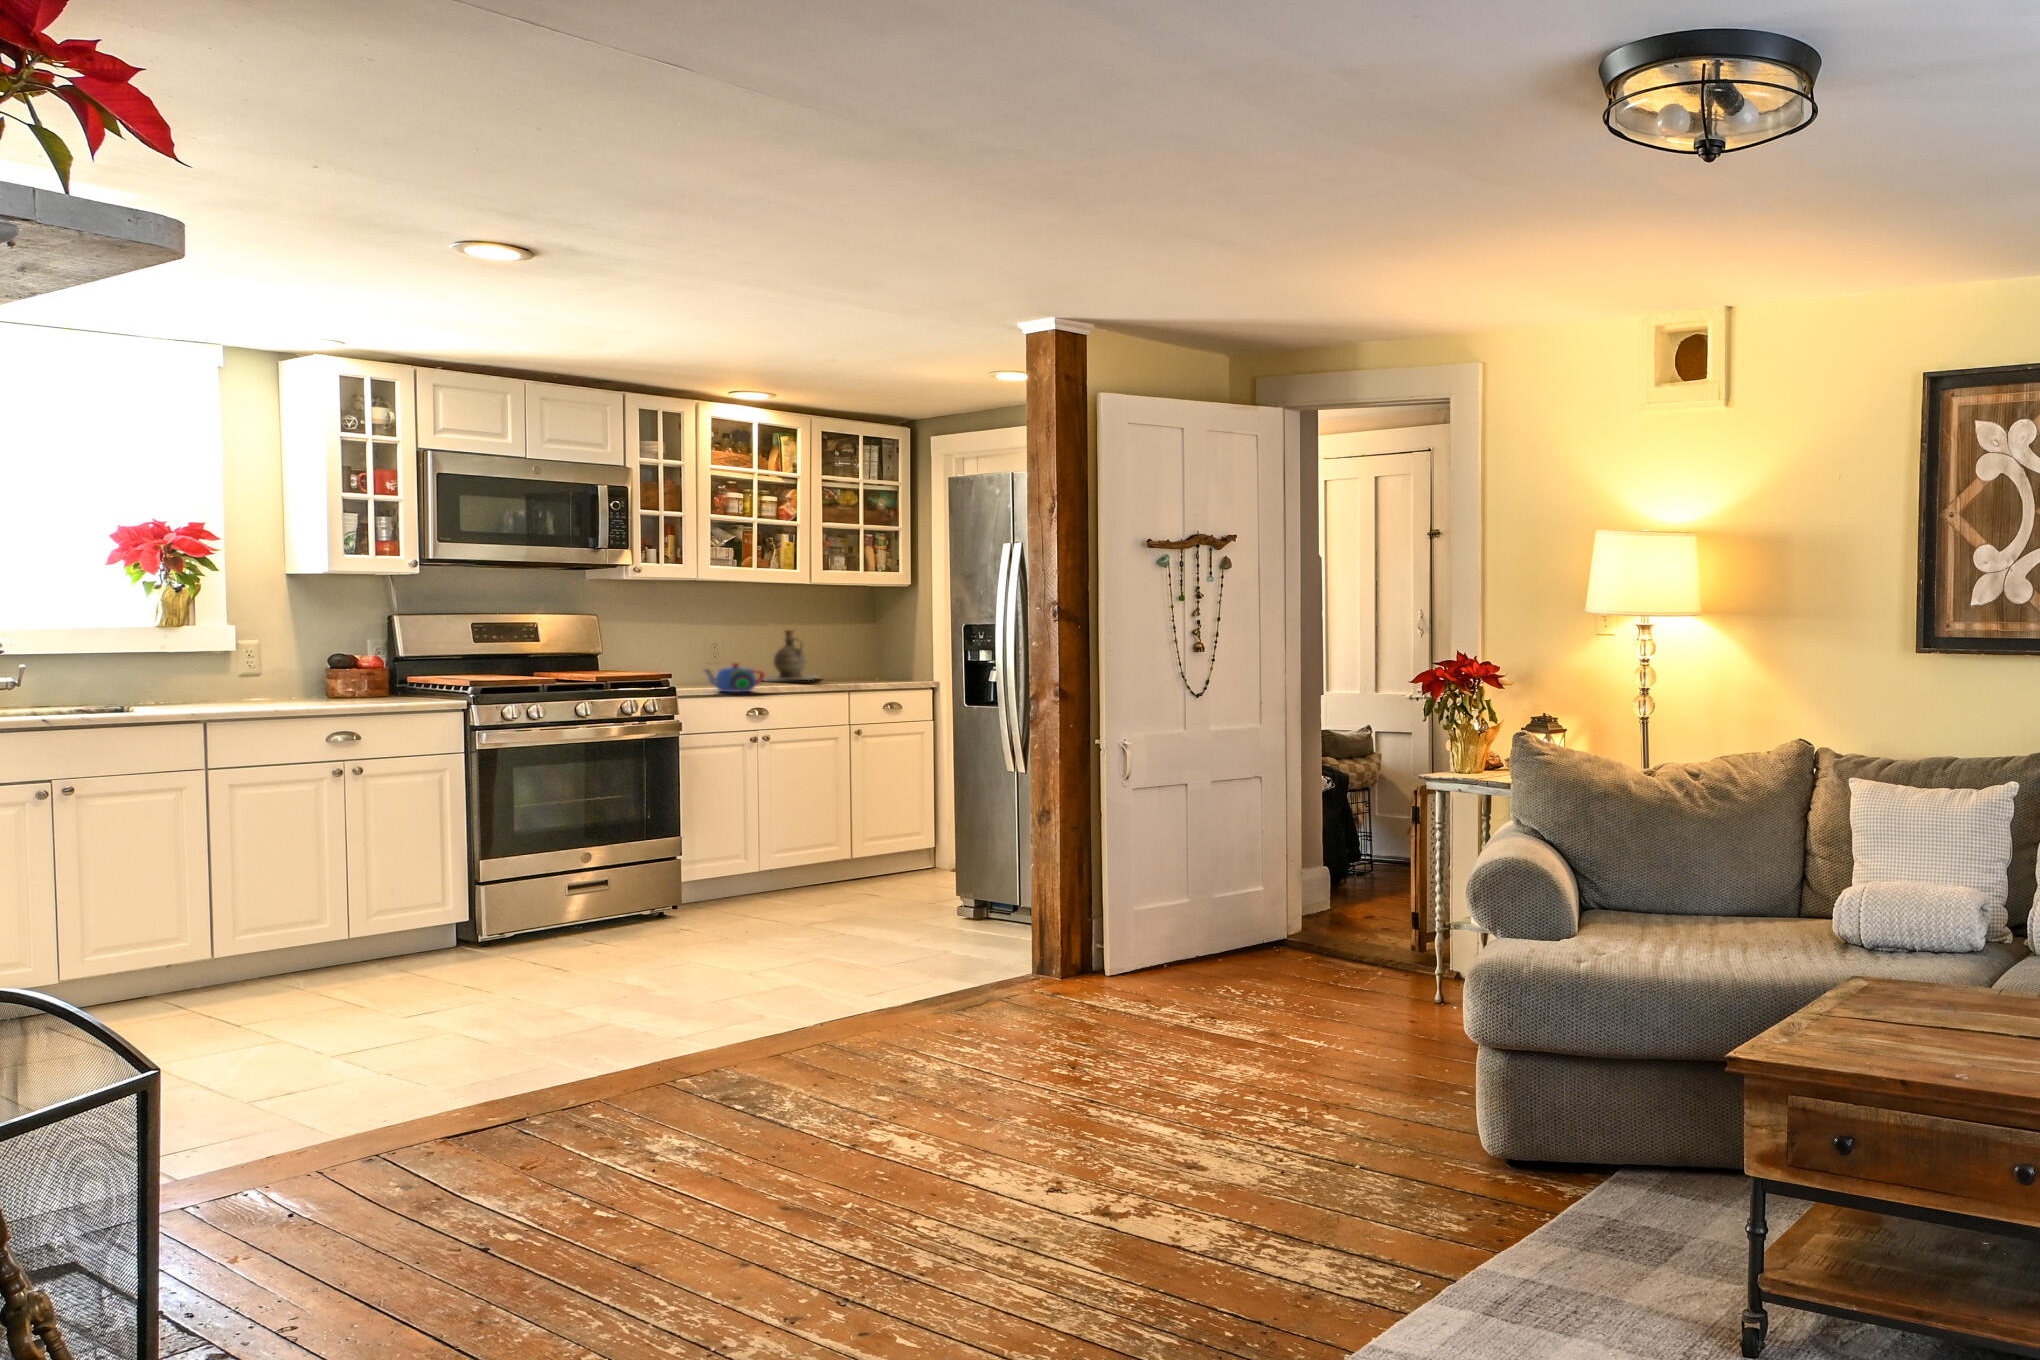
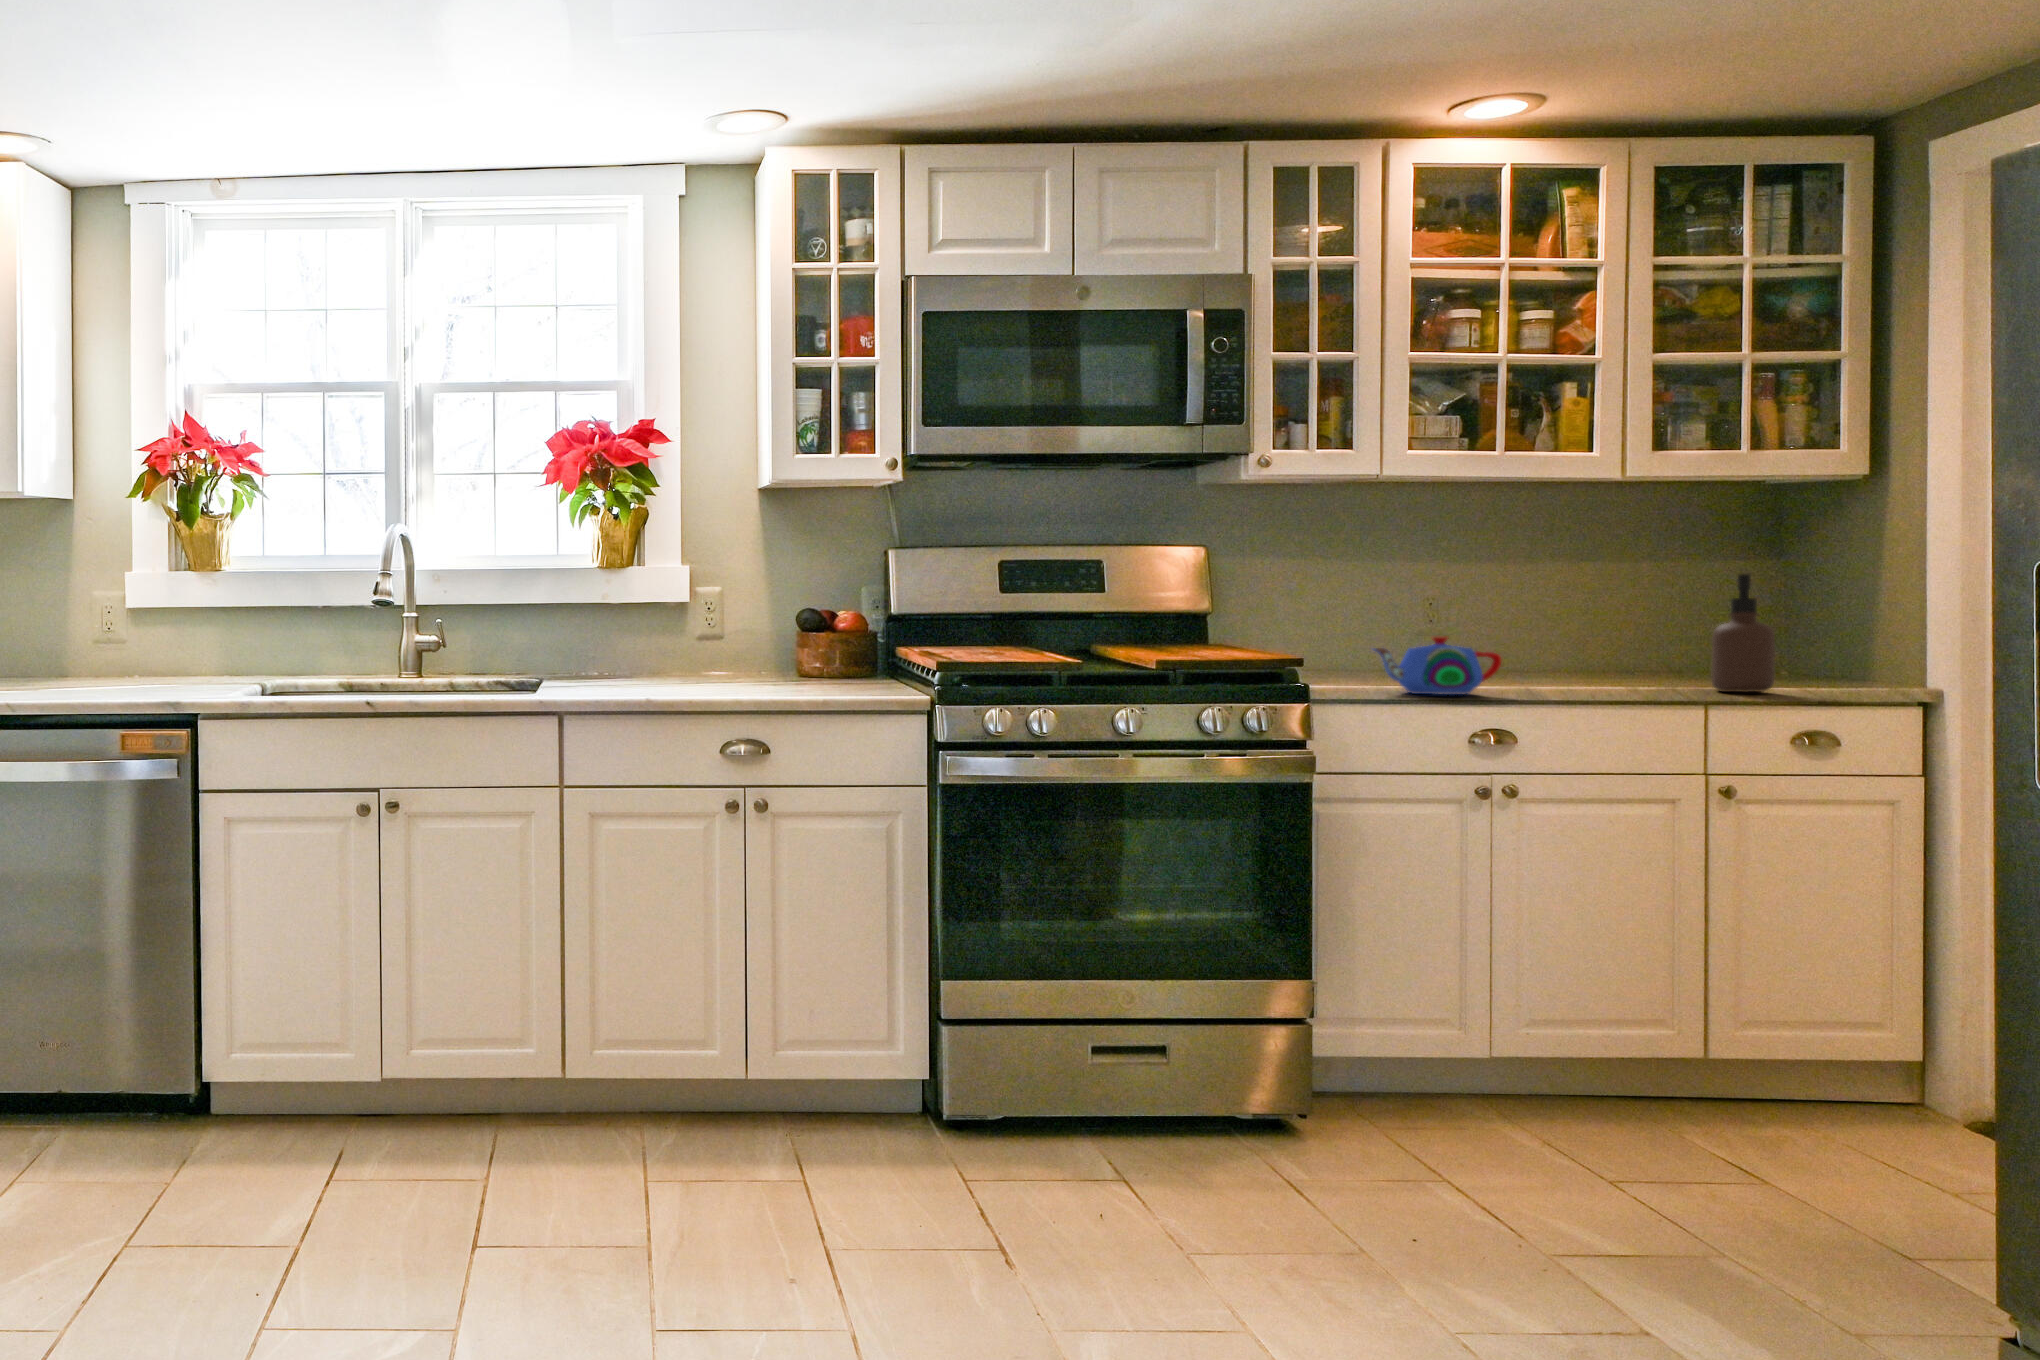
ceramic jug: present [756,630,819,681] -> none [1491,578,1644,678]
soap dispenser: none [852,632,878,686] -> present [1712,574,1775,692]

